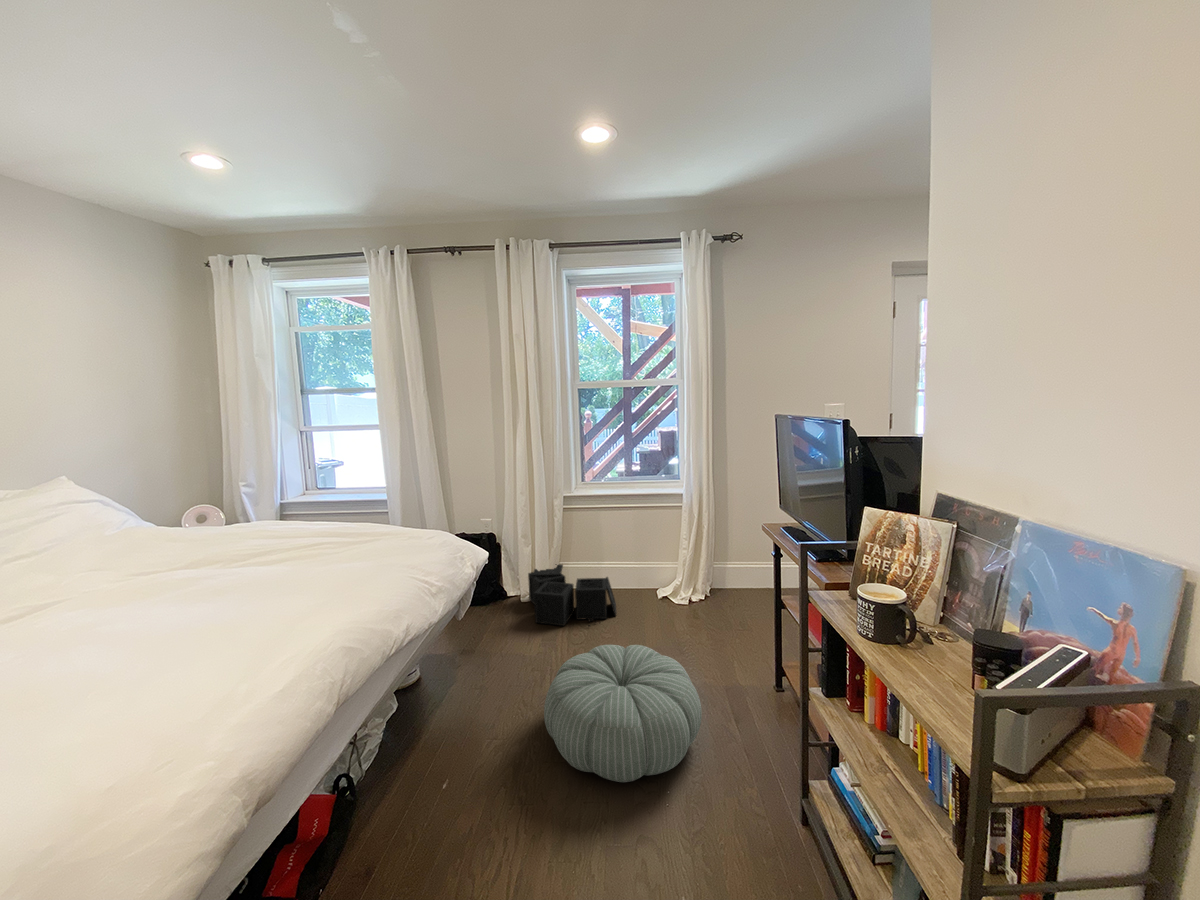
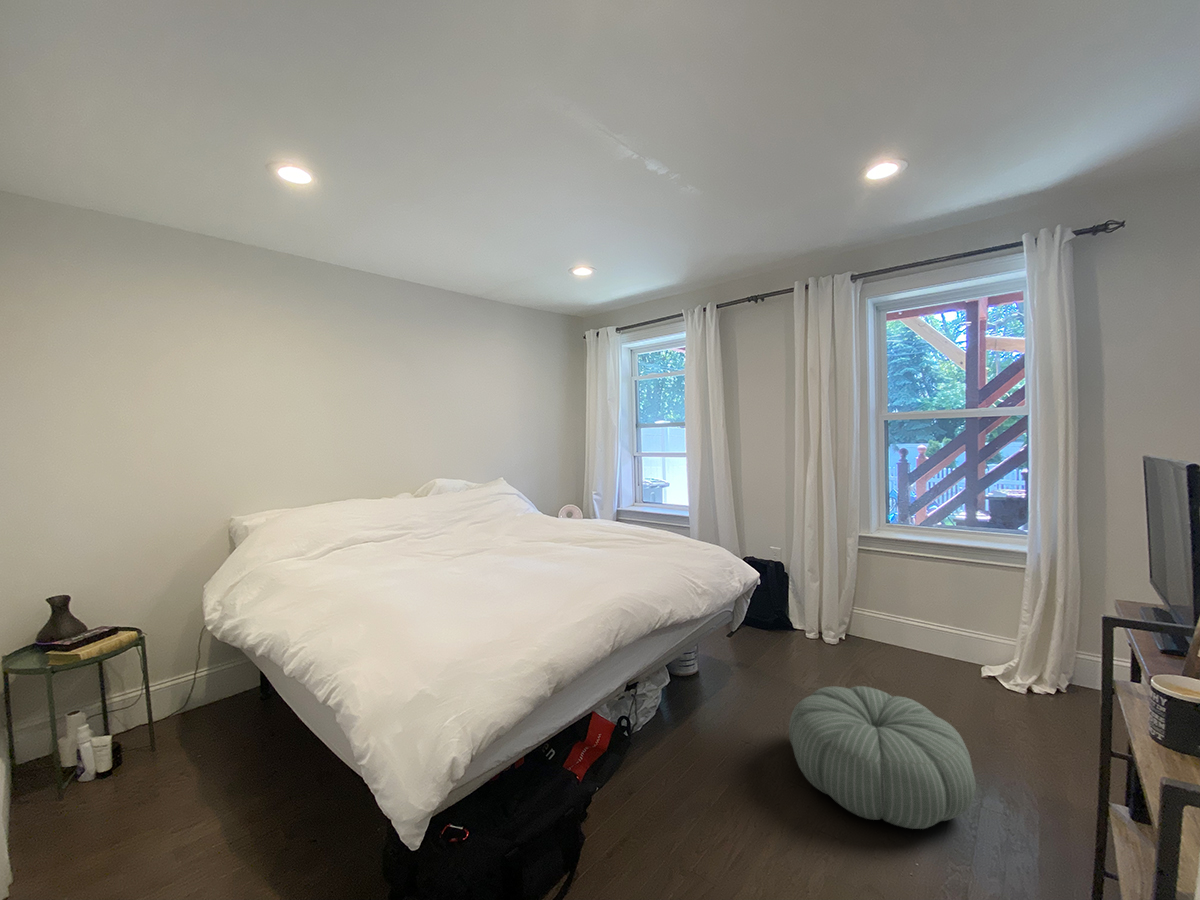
storage bin: present [528,564,617,626] -> none [814,603,917,679]

